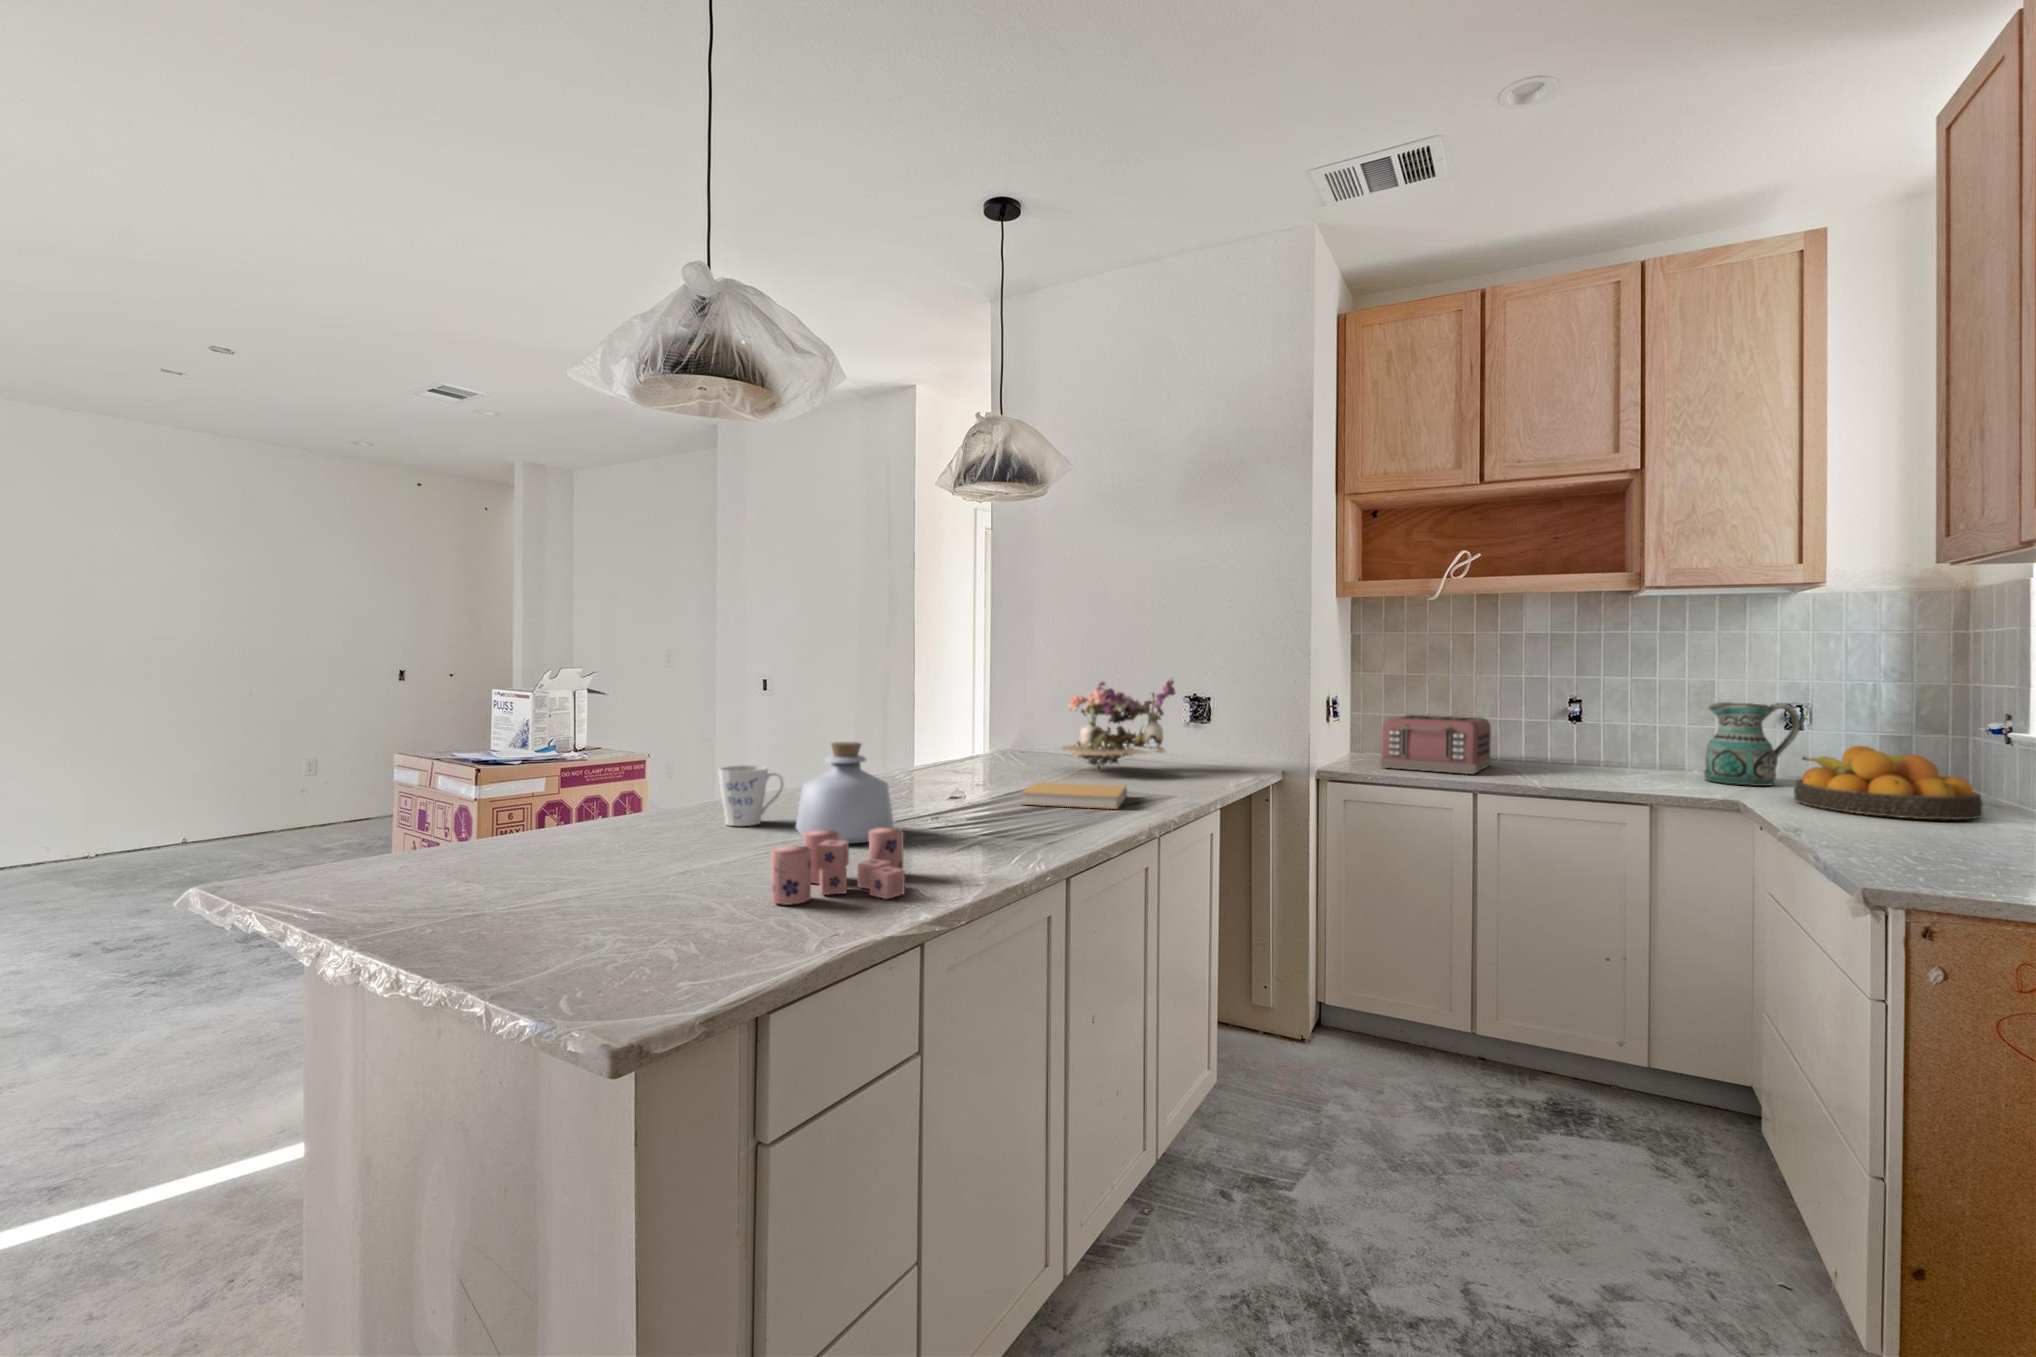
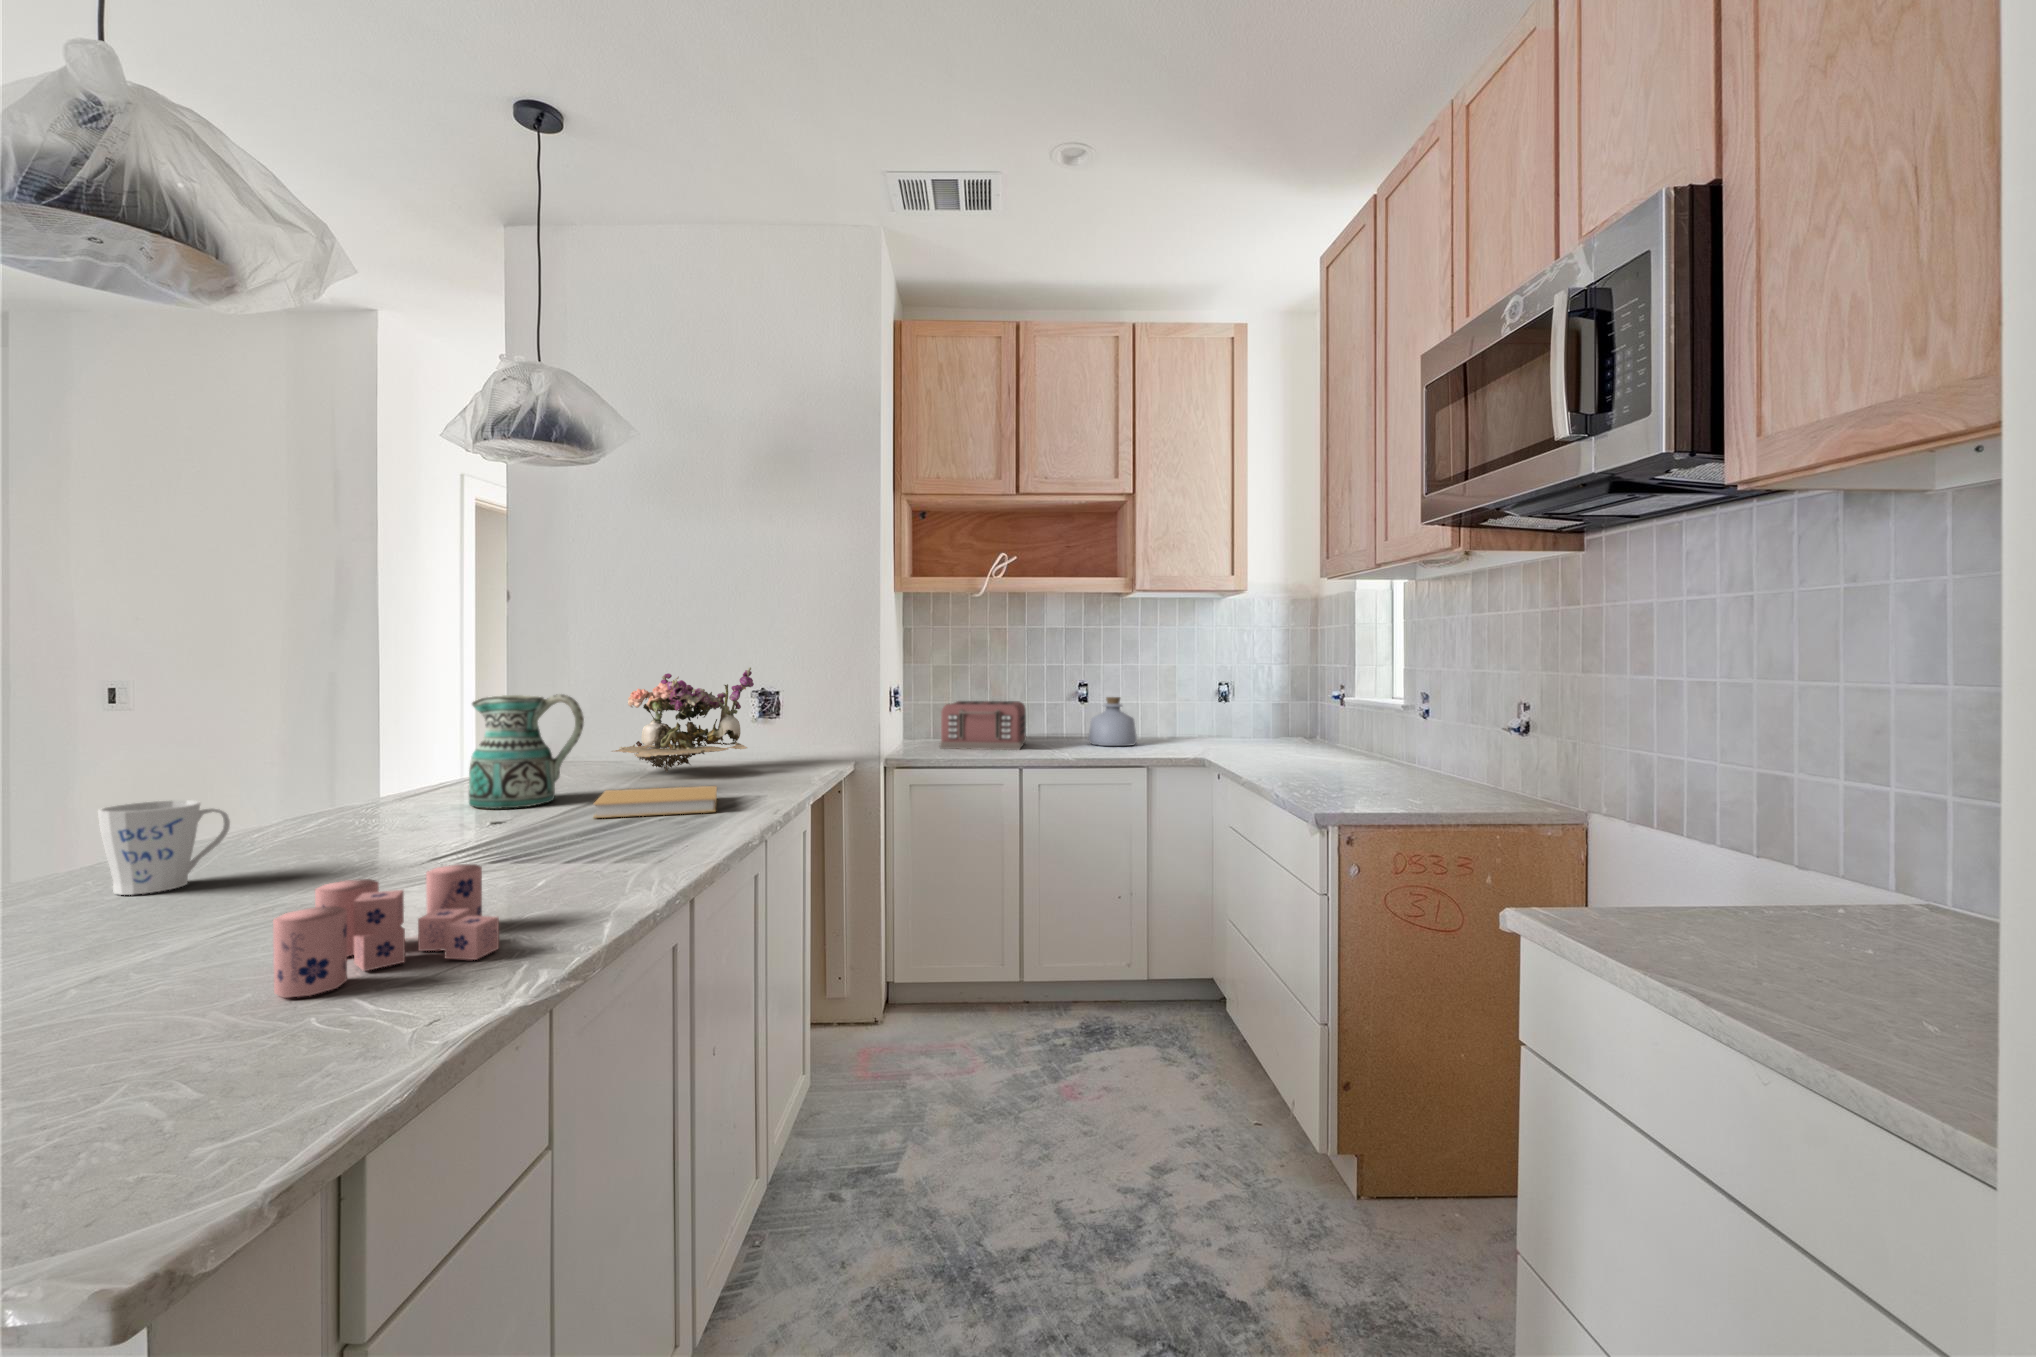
ceramic pitcher: present [1704,702,1800,786] -> present [469,694,584,809]
bottle: present [796,742,894,843] -> present [1088,697,1137,746]
fruit bowl: present [1794,746,1983,820] -> none [1235,712,1336,762]

